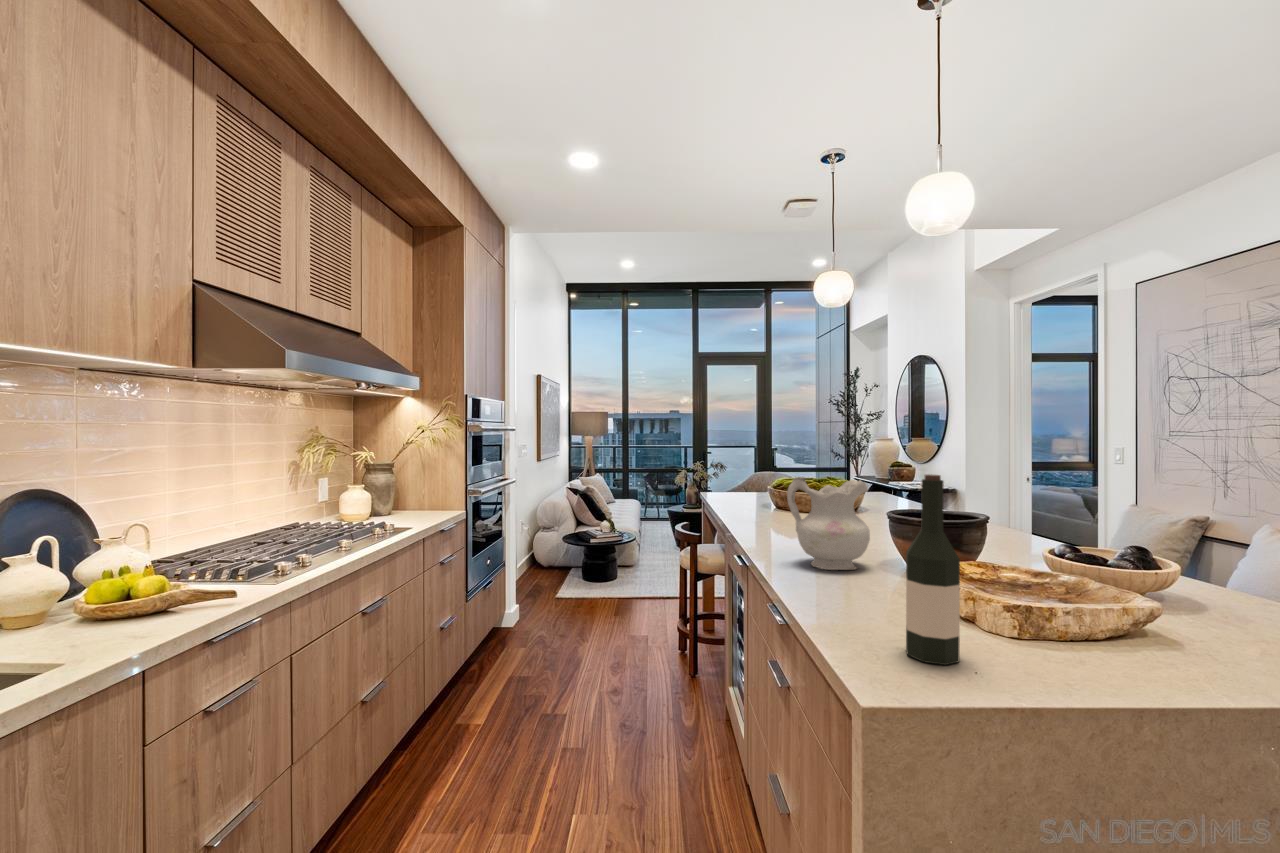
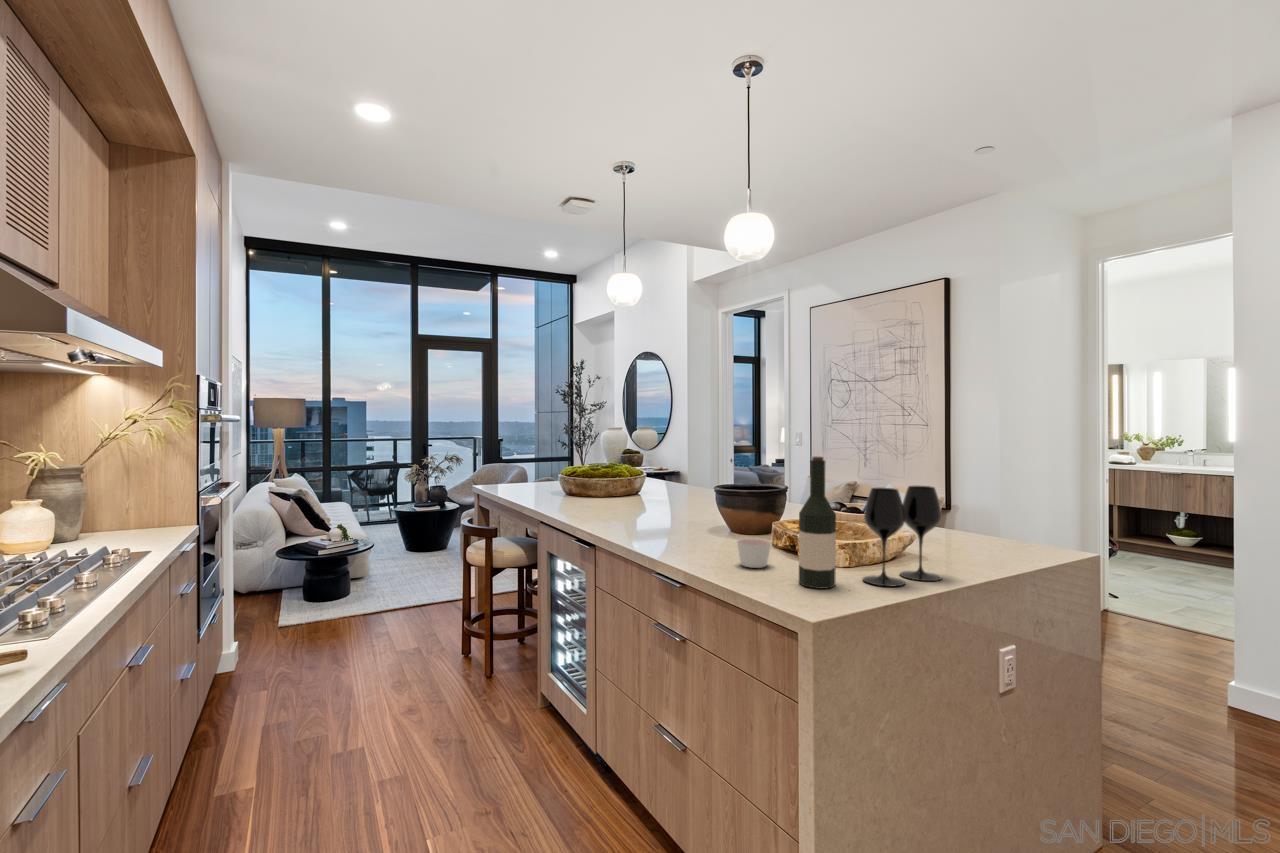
ceramic pitcher: present [787,477,870,570] -> none [647,463,711,541]
wine glass: none [1015,526,1178,689] -> present [863,486,941,586]
candle: none [852,577,900,618] -> present [737,538,771,568]

